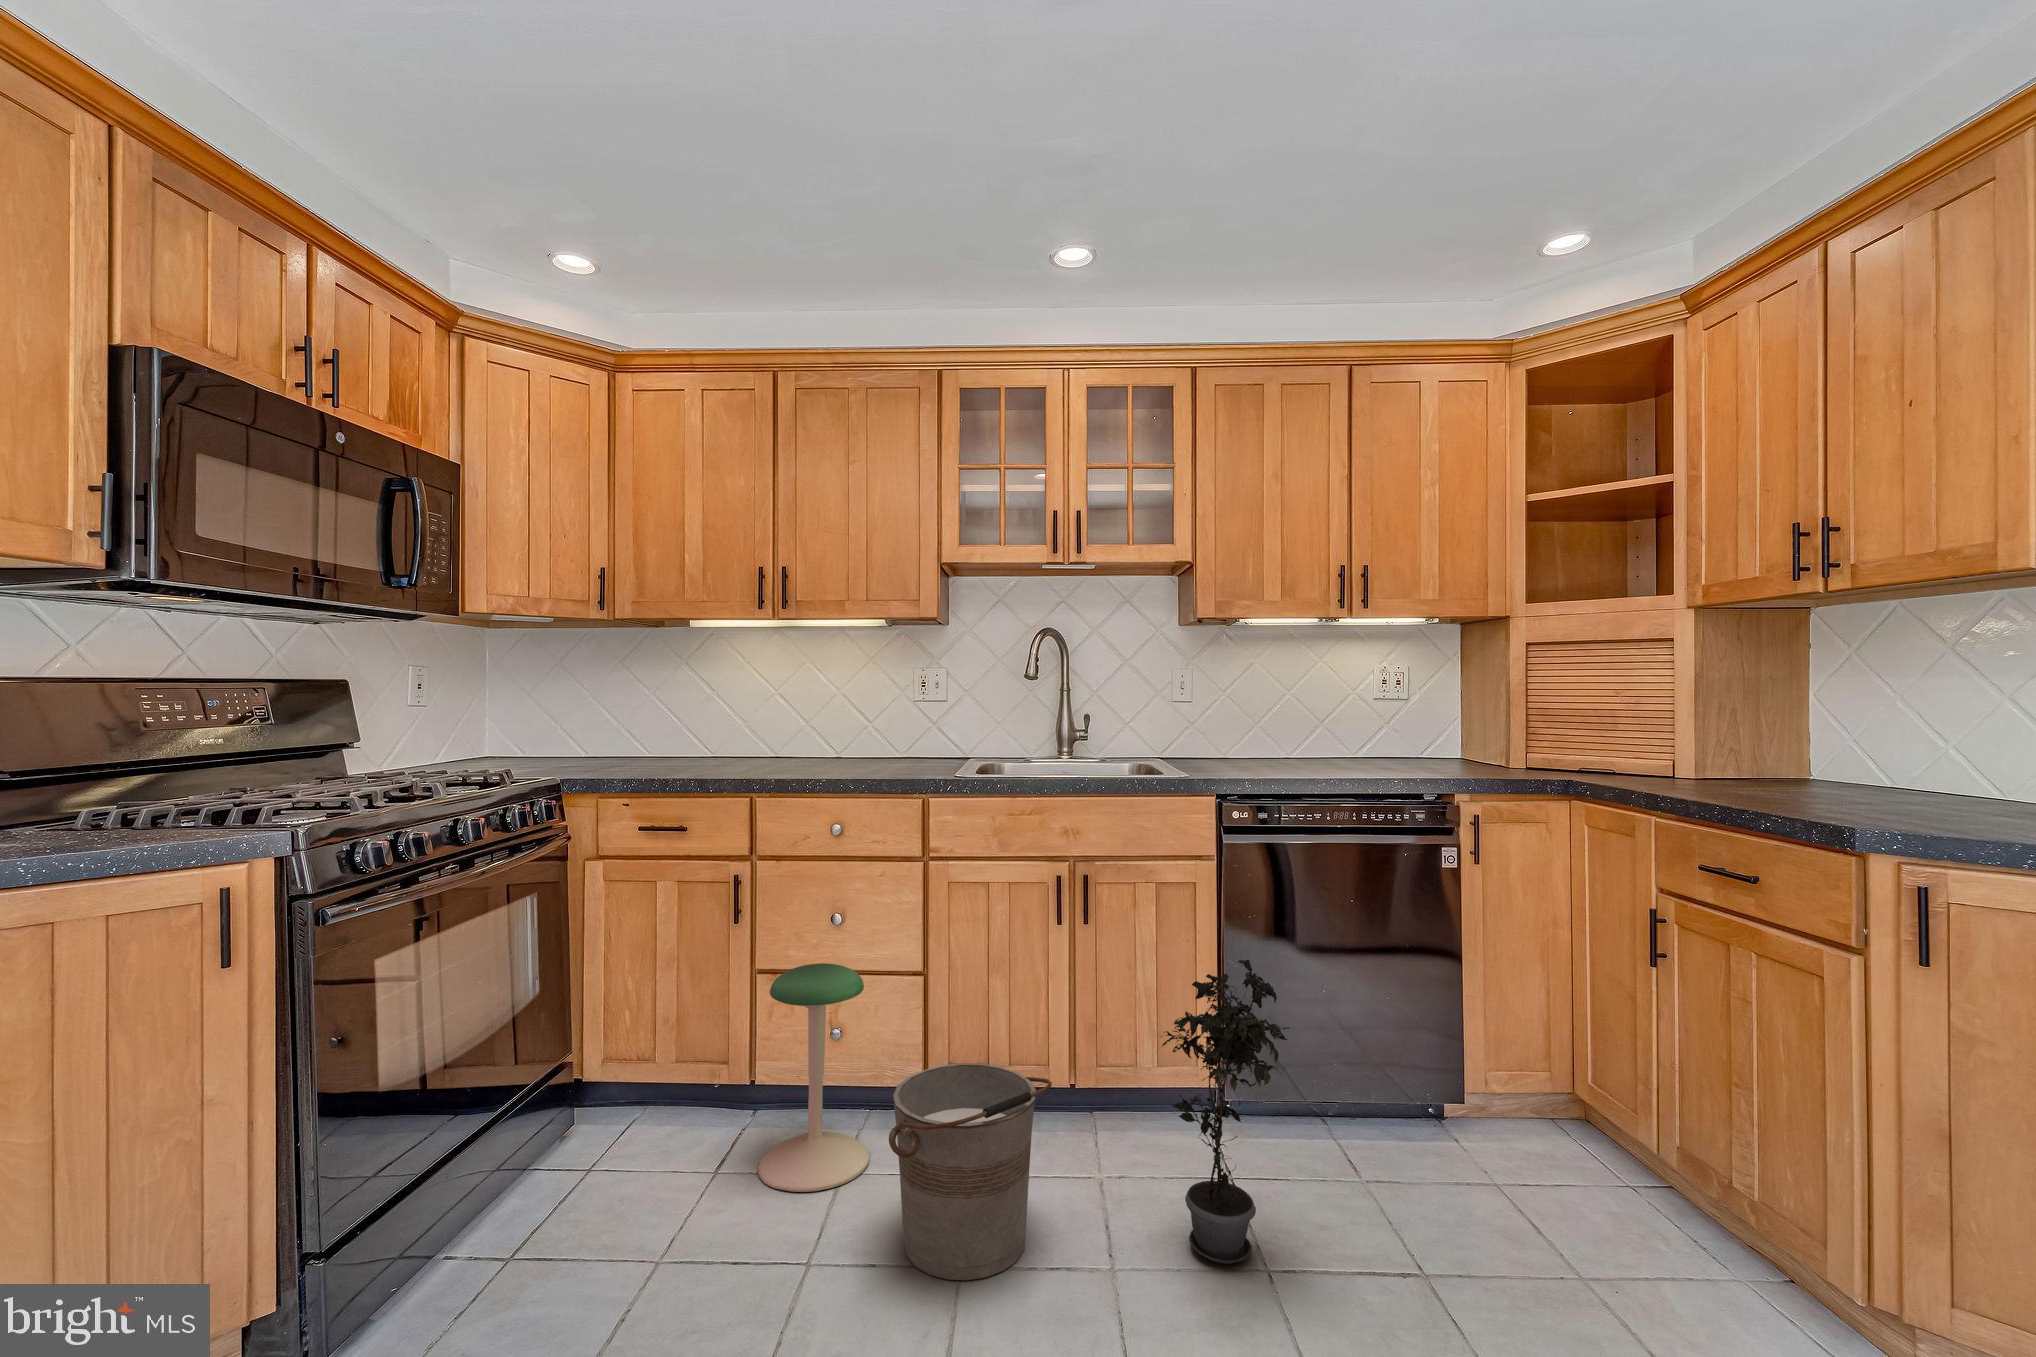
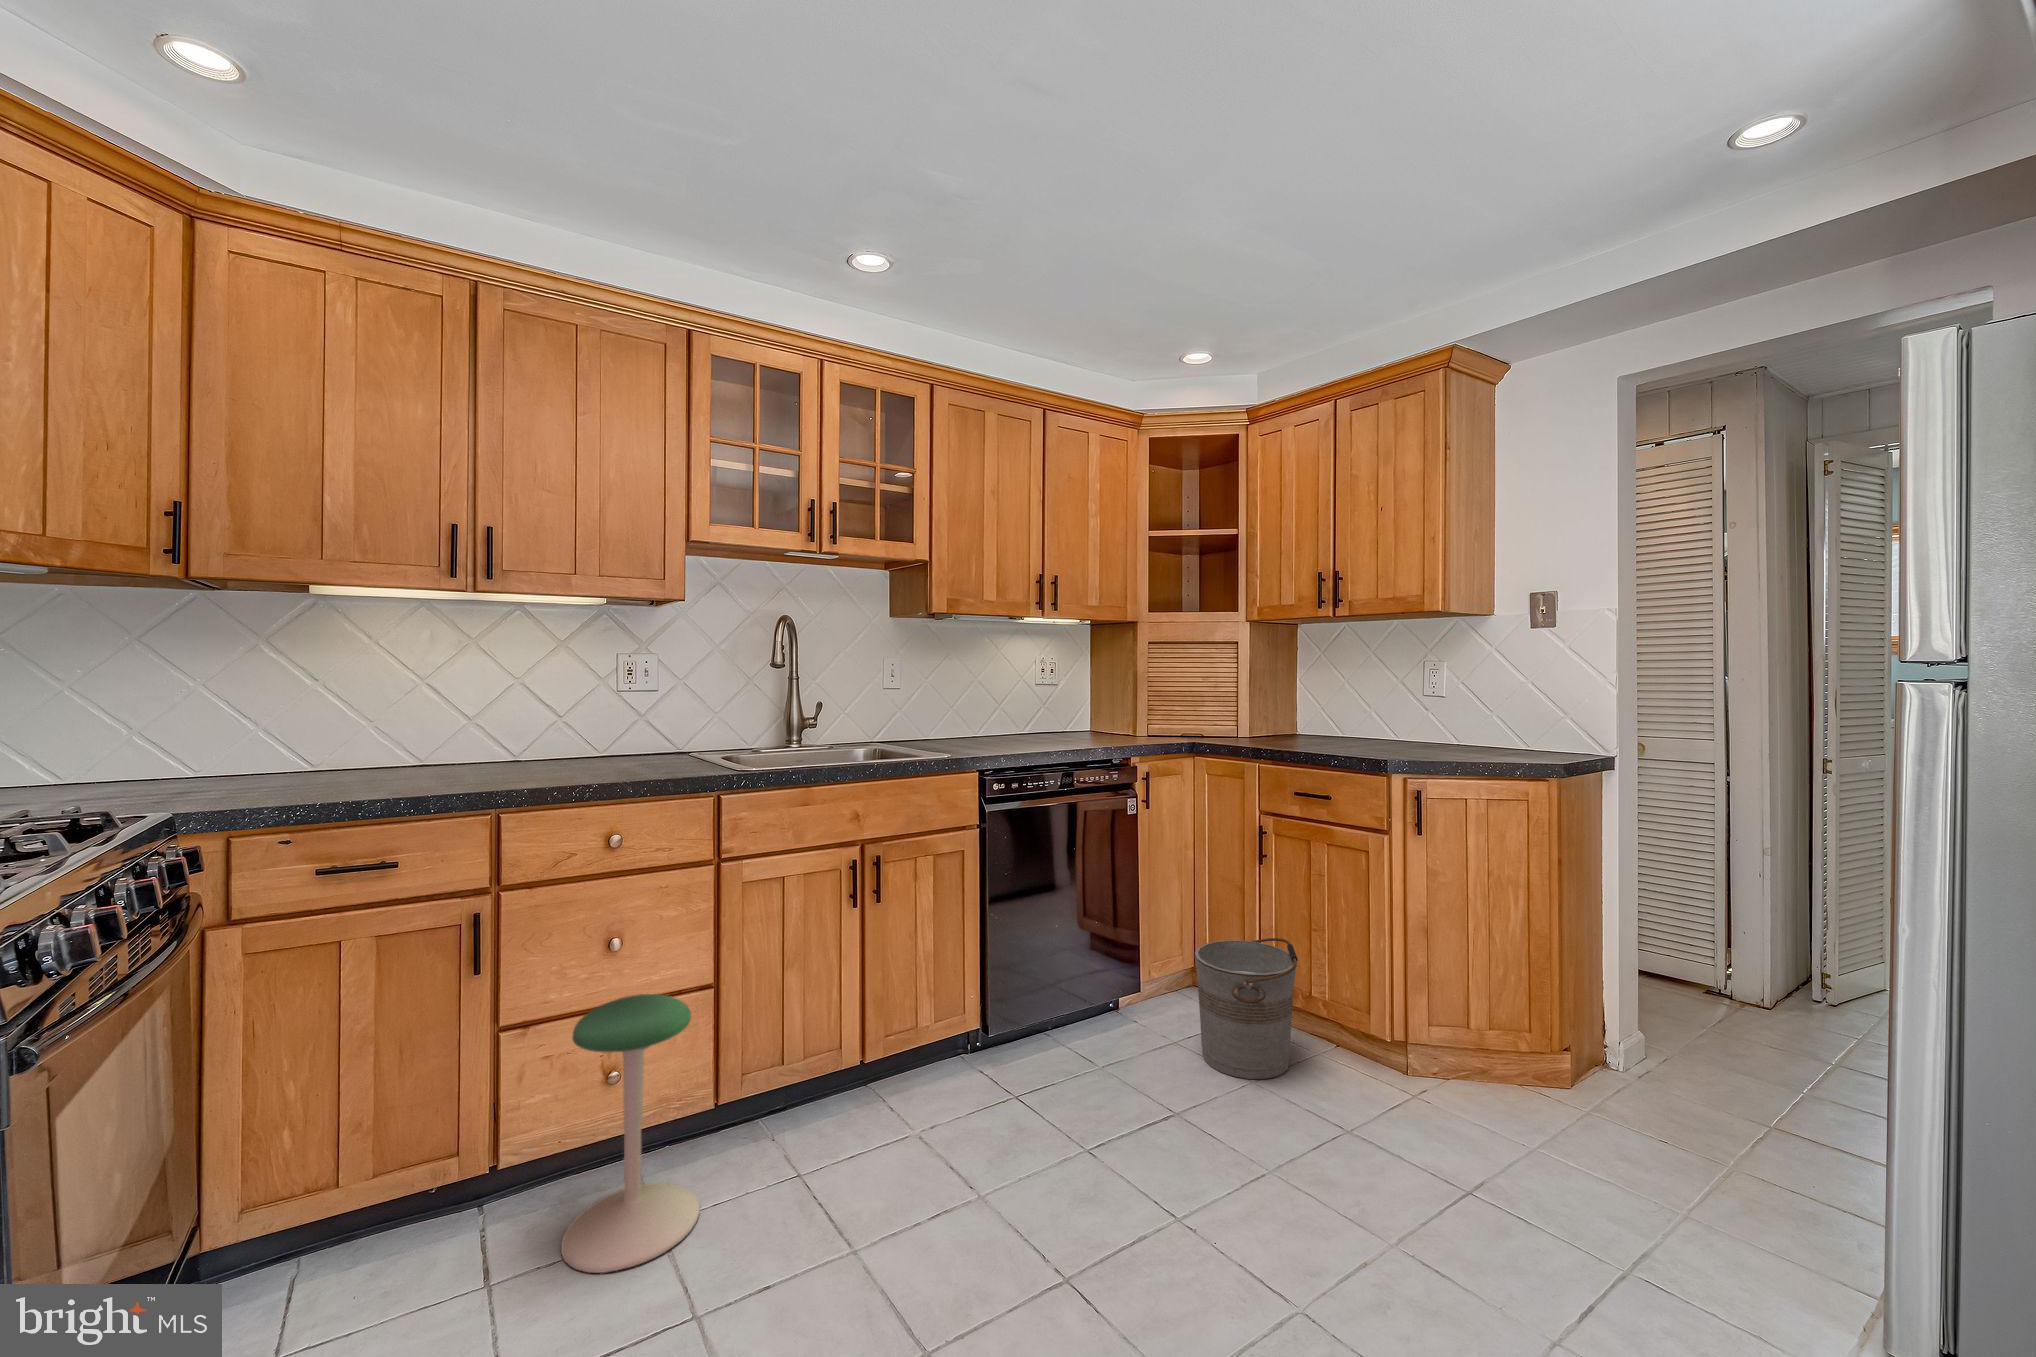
potted plant: present [1161,960,1290,1265] -> none [1021,904,1145,1160]
bucket: present [889,1063,1052,1280] -> present [1195,938,1298,1079]

